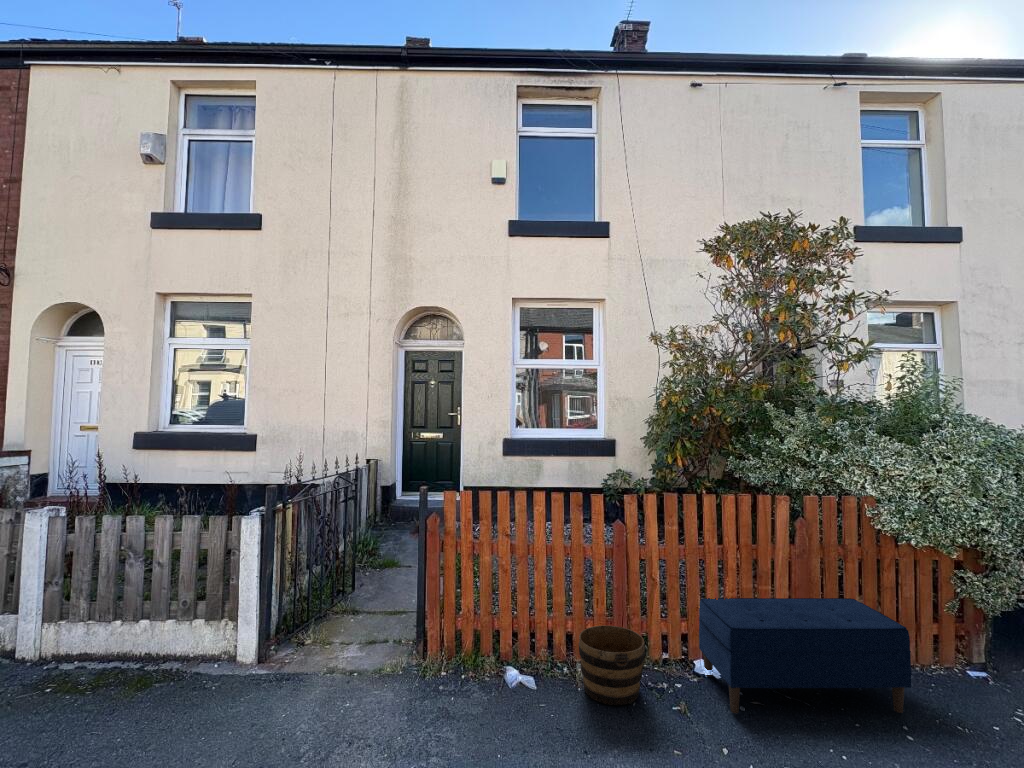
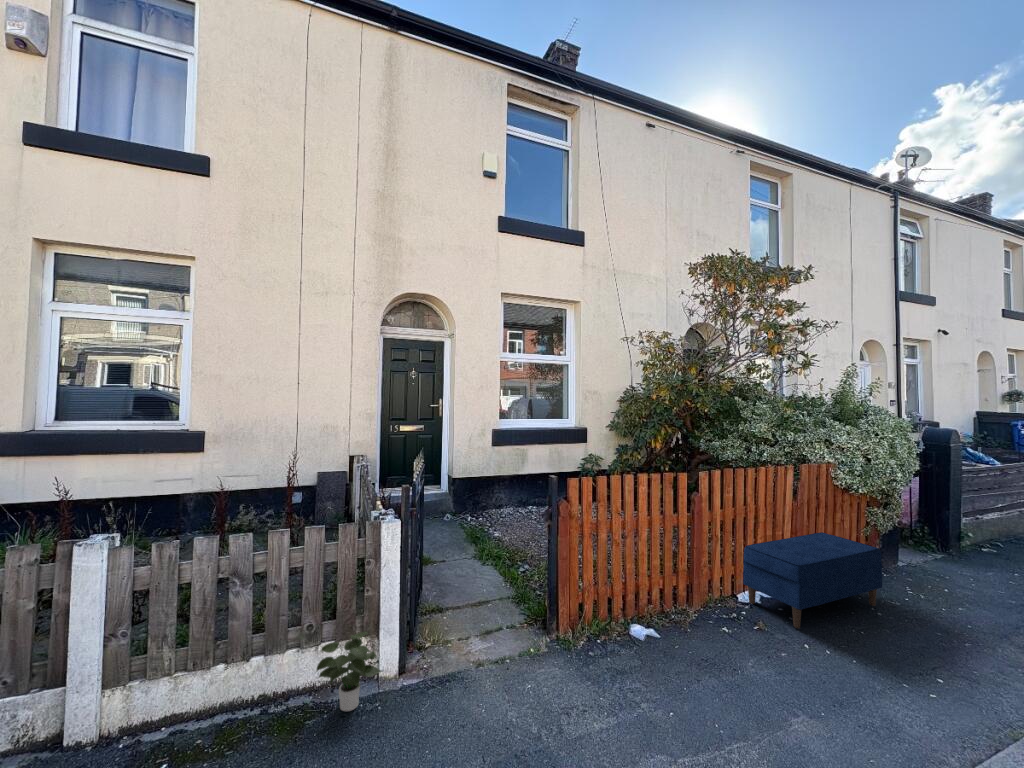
potted plant: none [172,615,236,681] -> present [317,632,382,711]
bucket: present [579,625,645,705] -> none [681,577,739,641]

